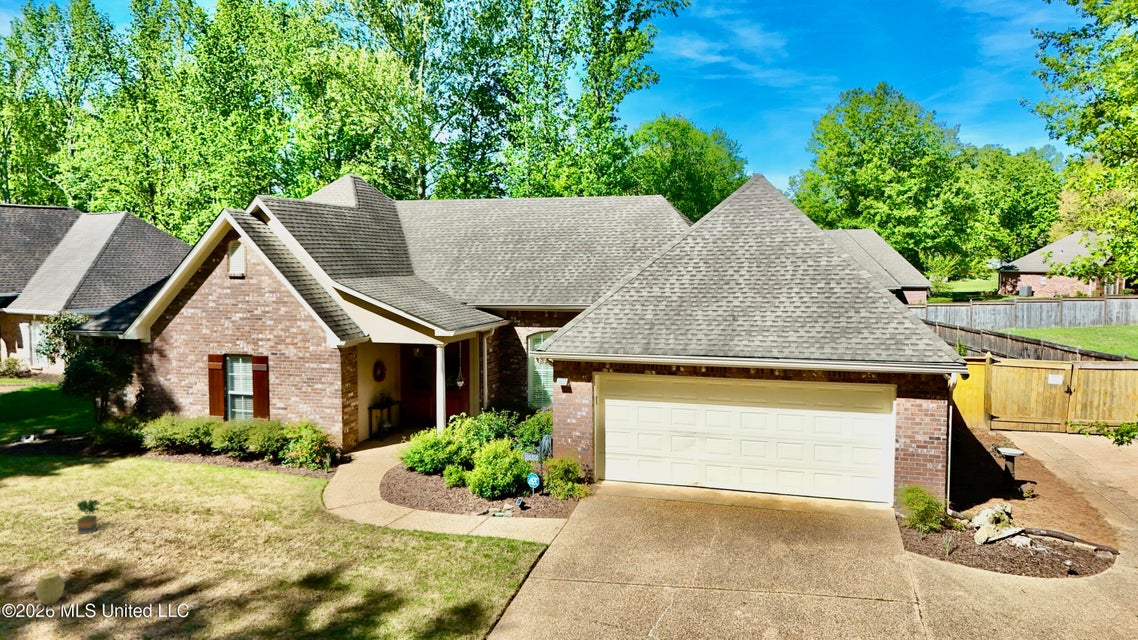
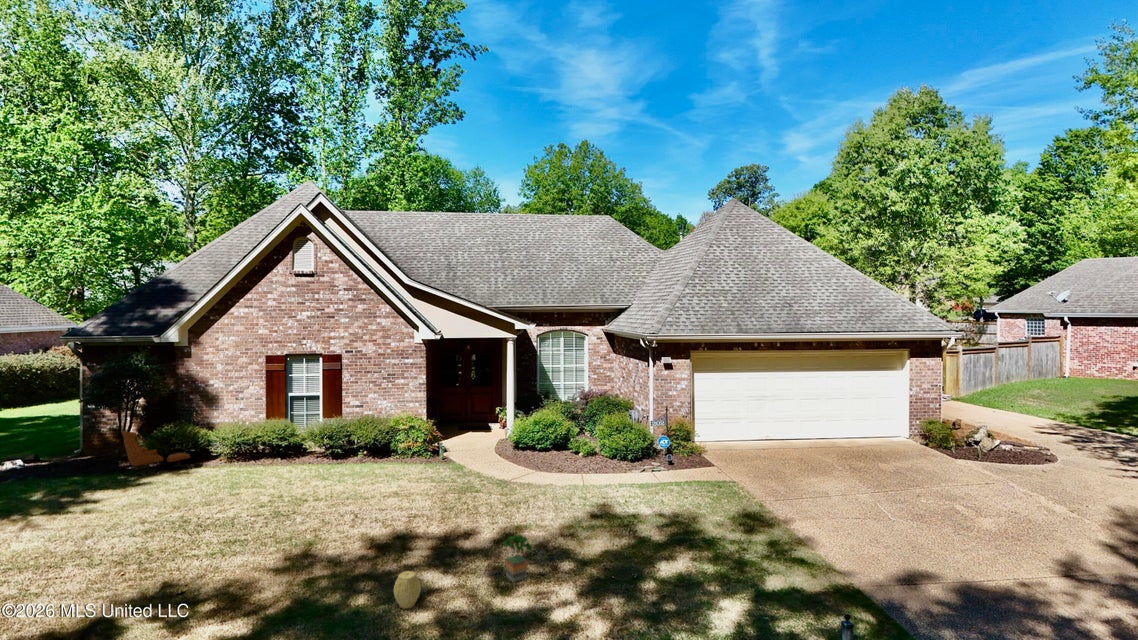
lounge chair: none [76,416,138,457] -> present [122,430,190,474]
potted tree: present [77,500,100,534] -> present [503,534,533,582]

